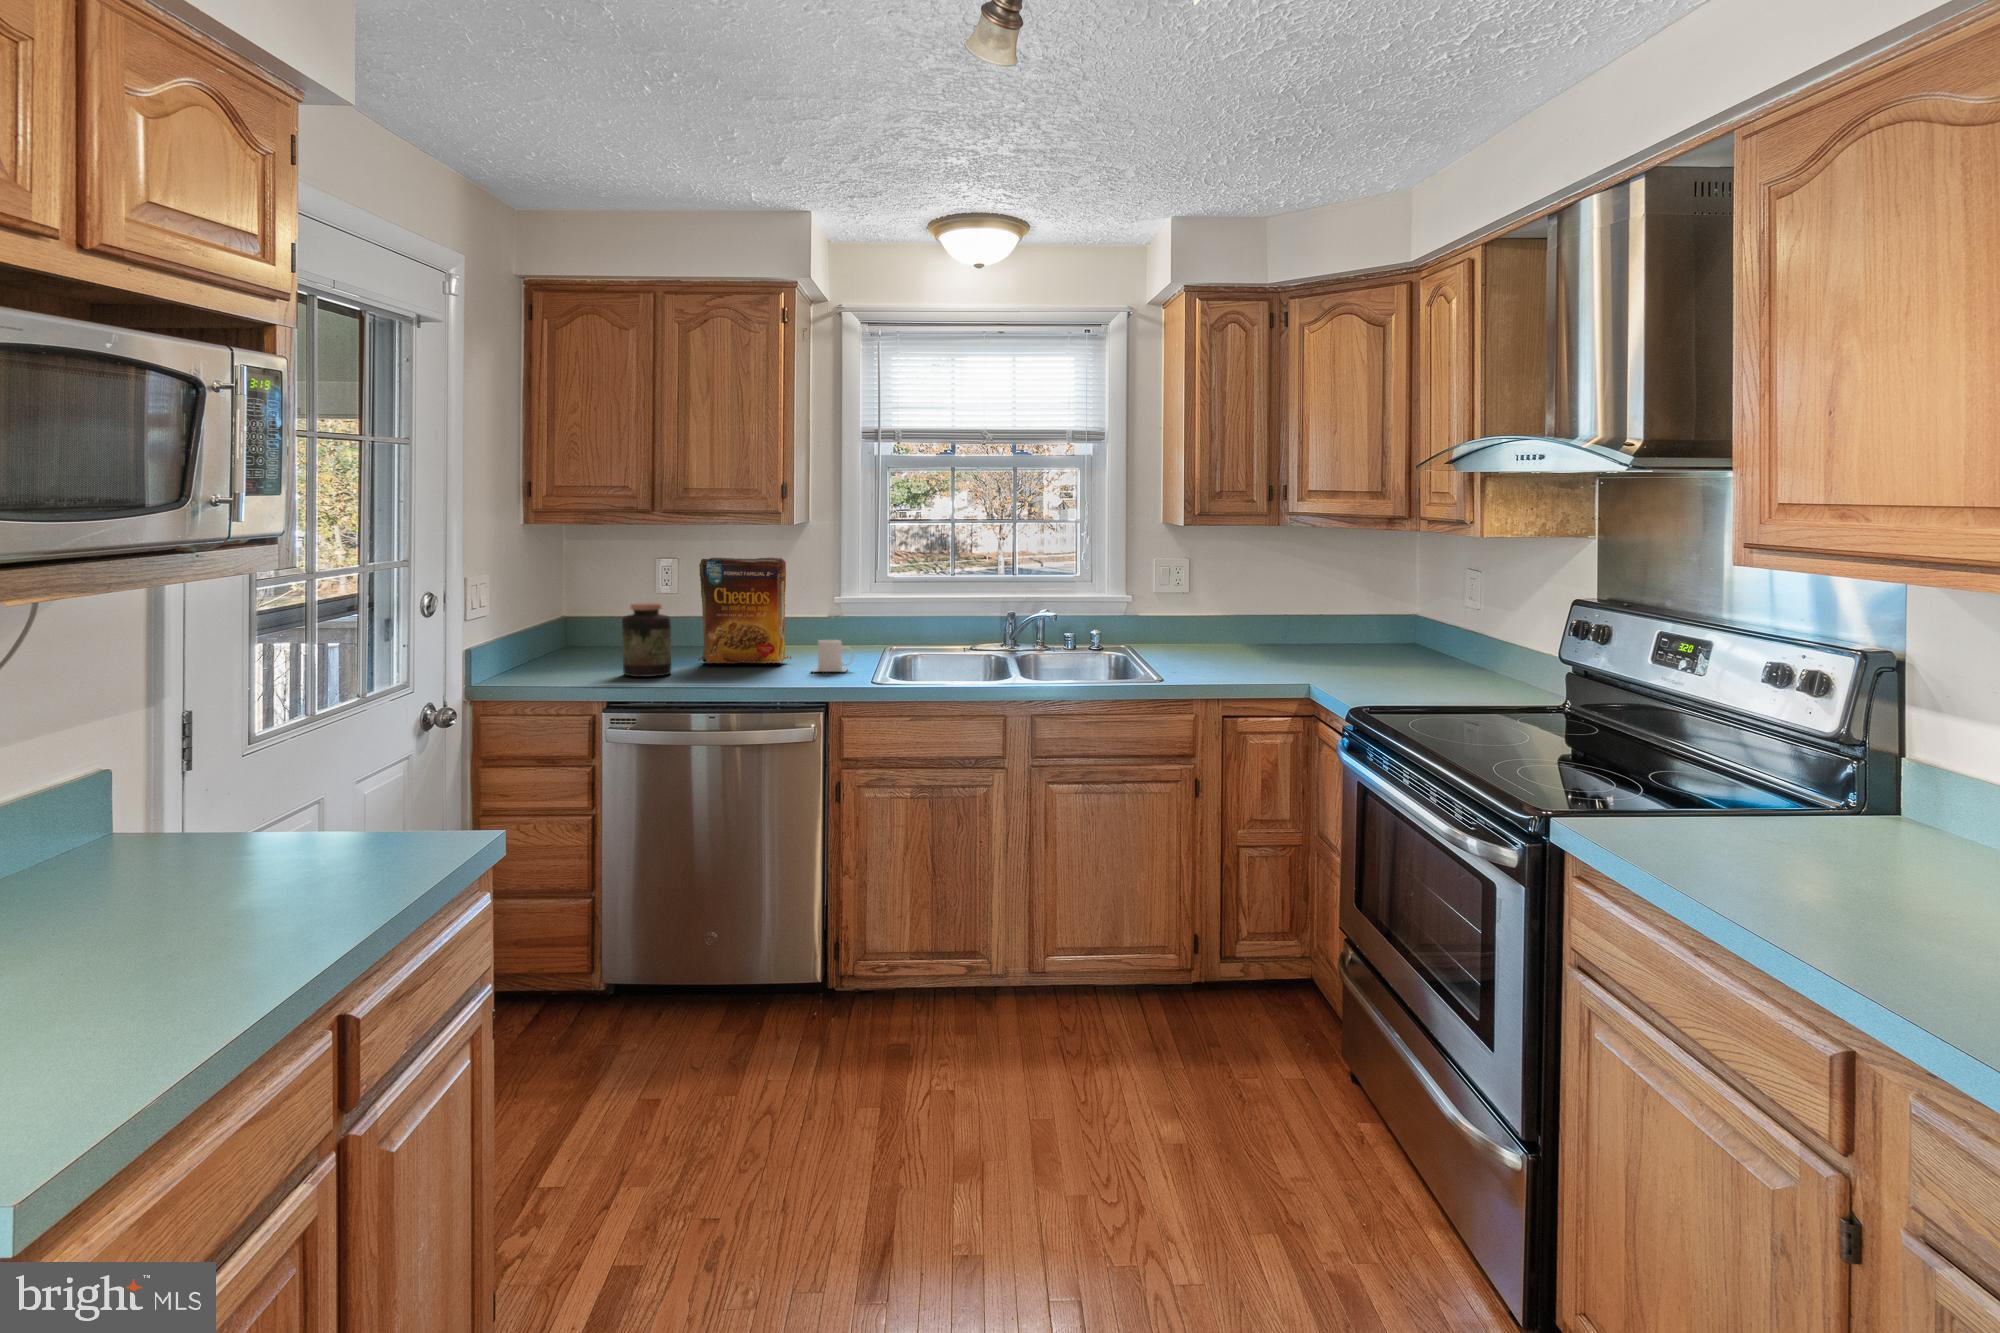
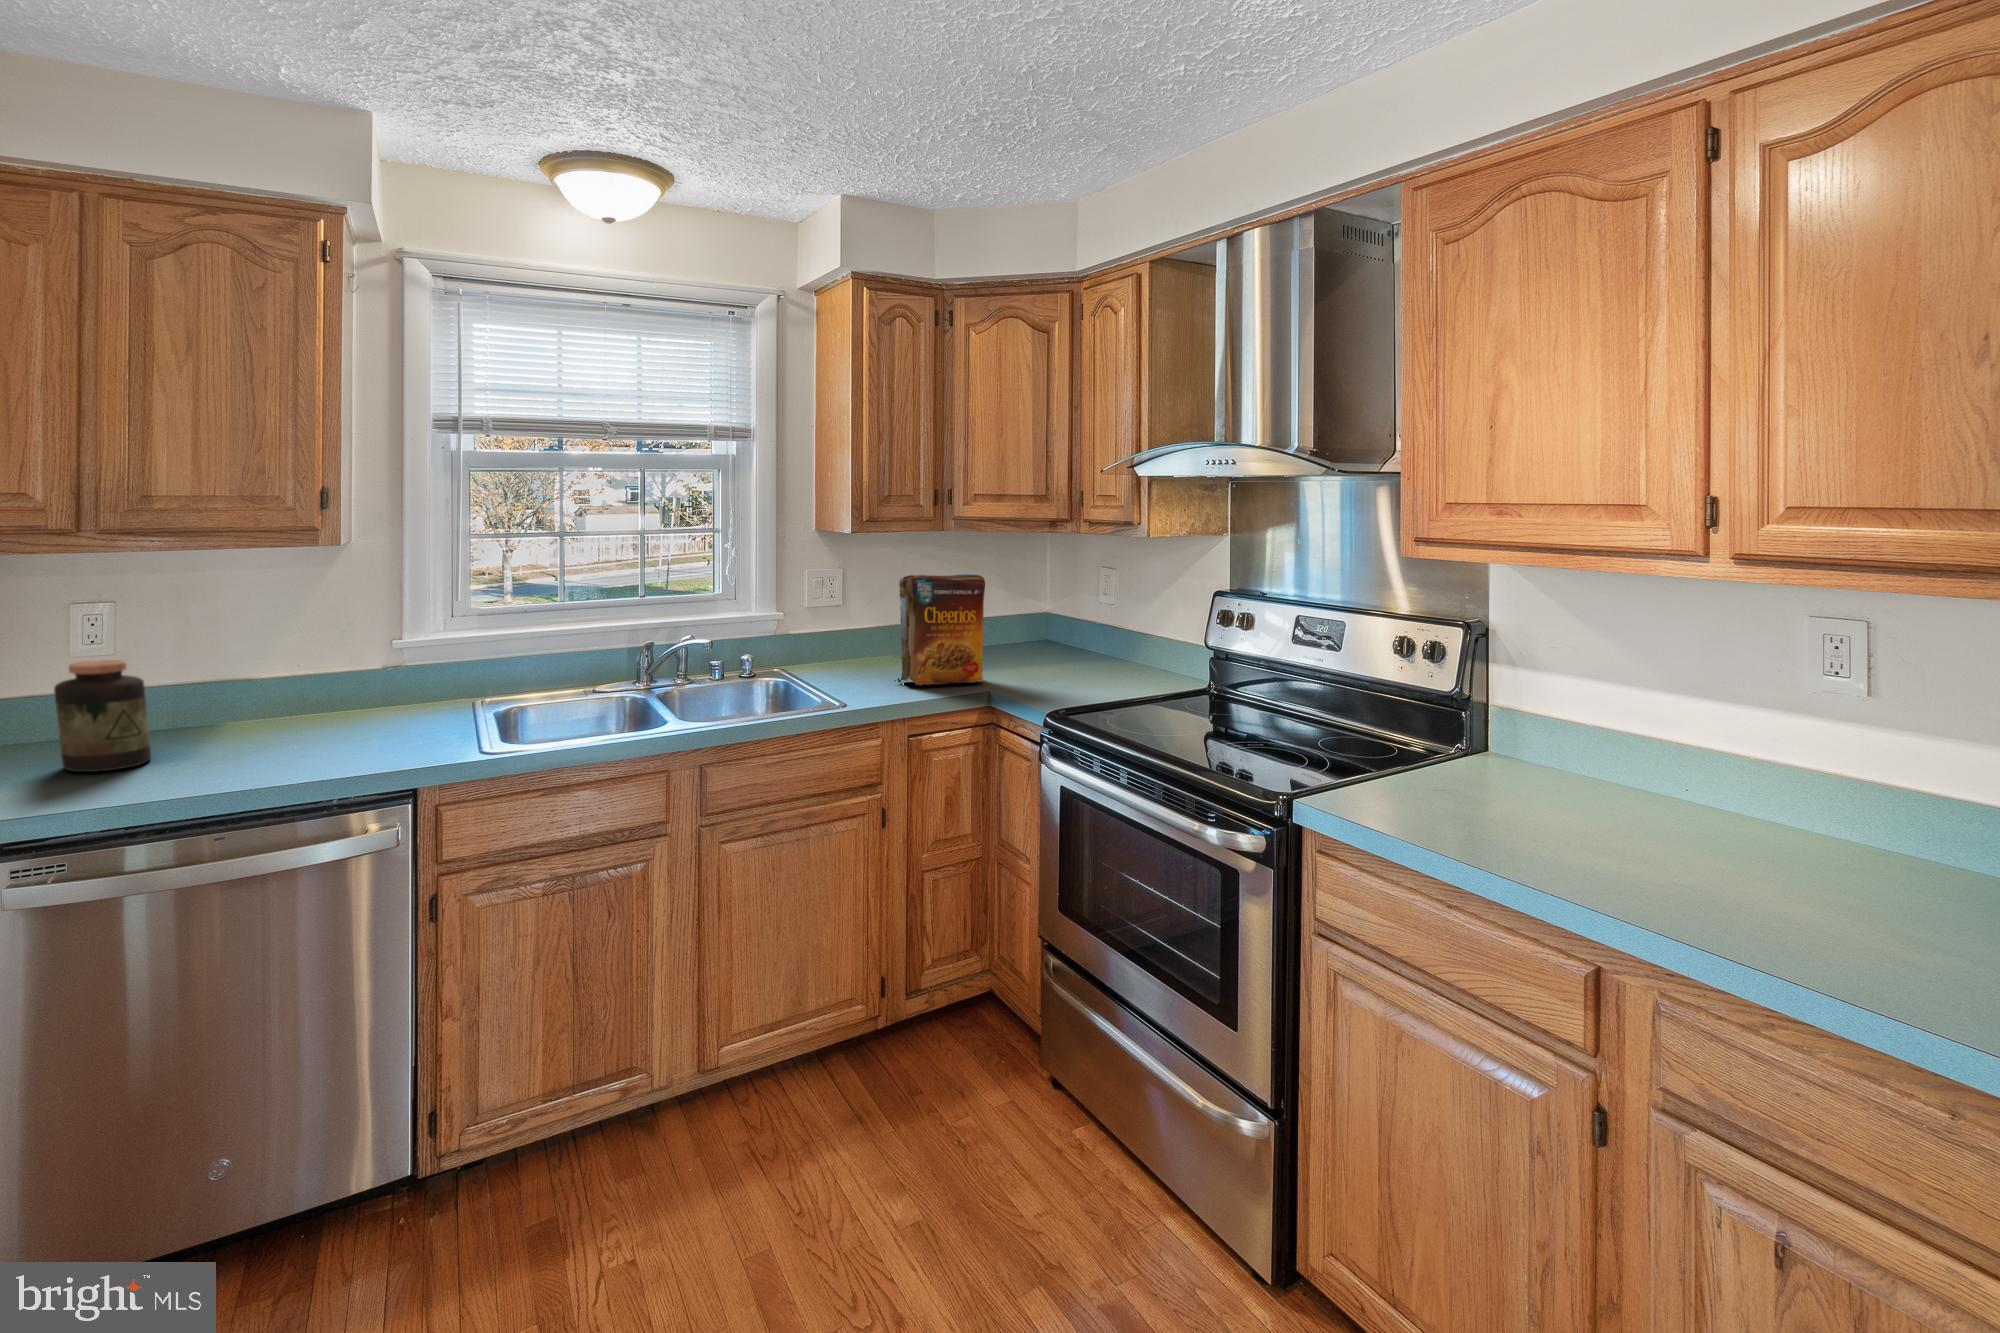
cereal box: present [699,558,791,664] -> present [894,574,985,685]
mug: present [813,640,853,672] -> none [380,695,444,741]

